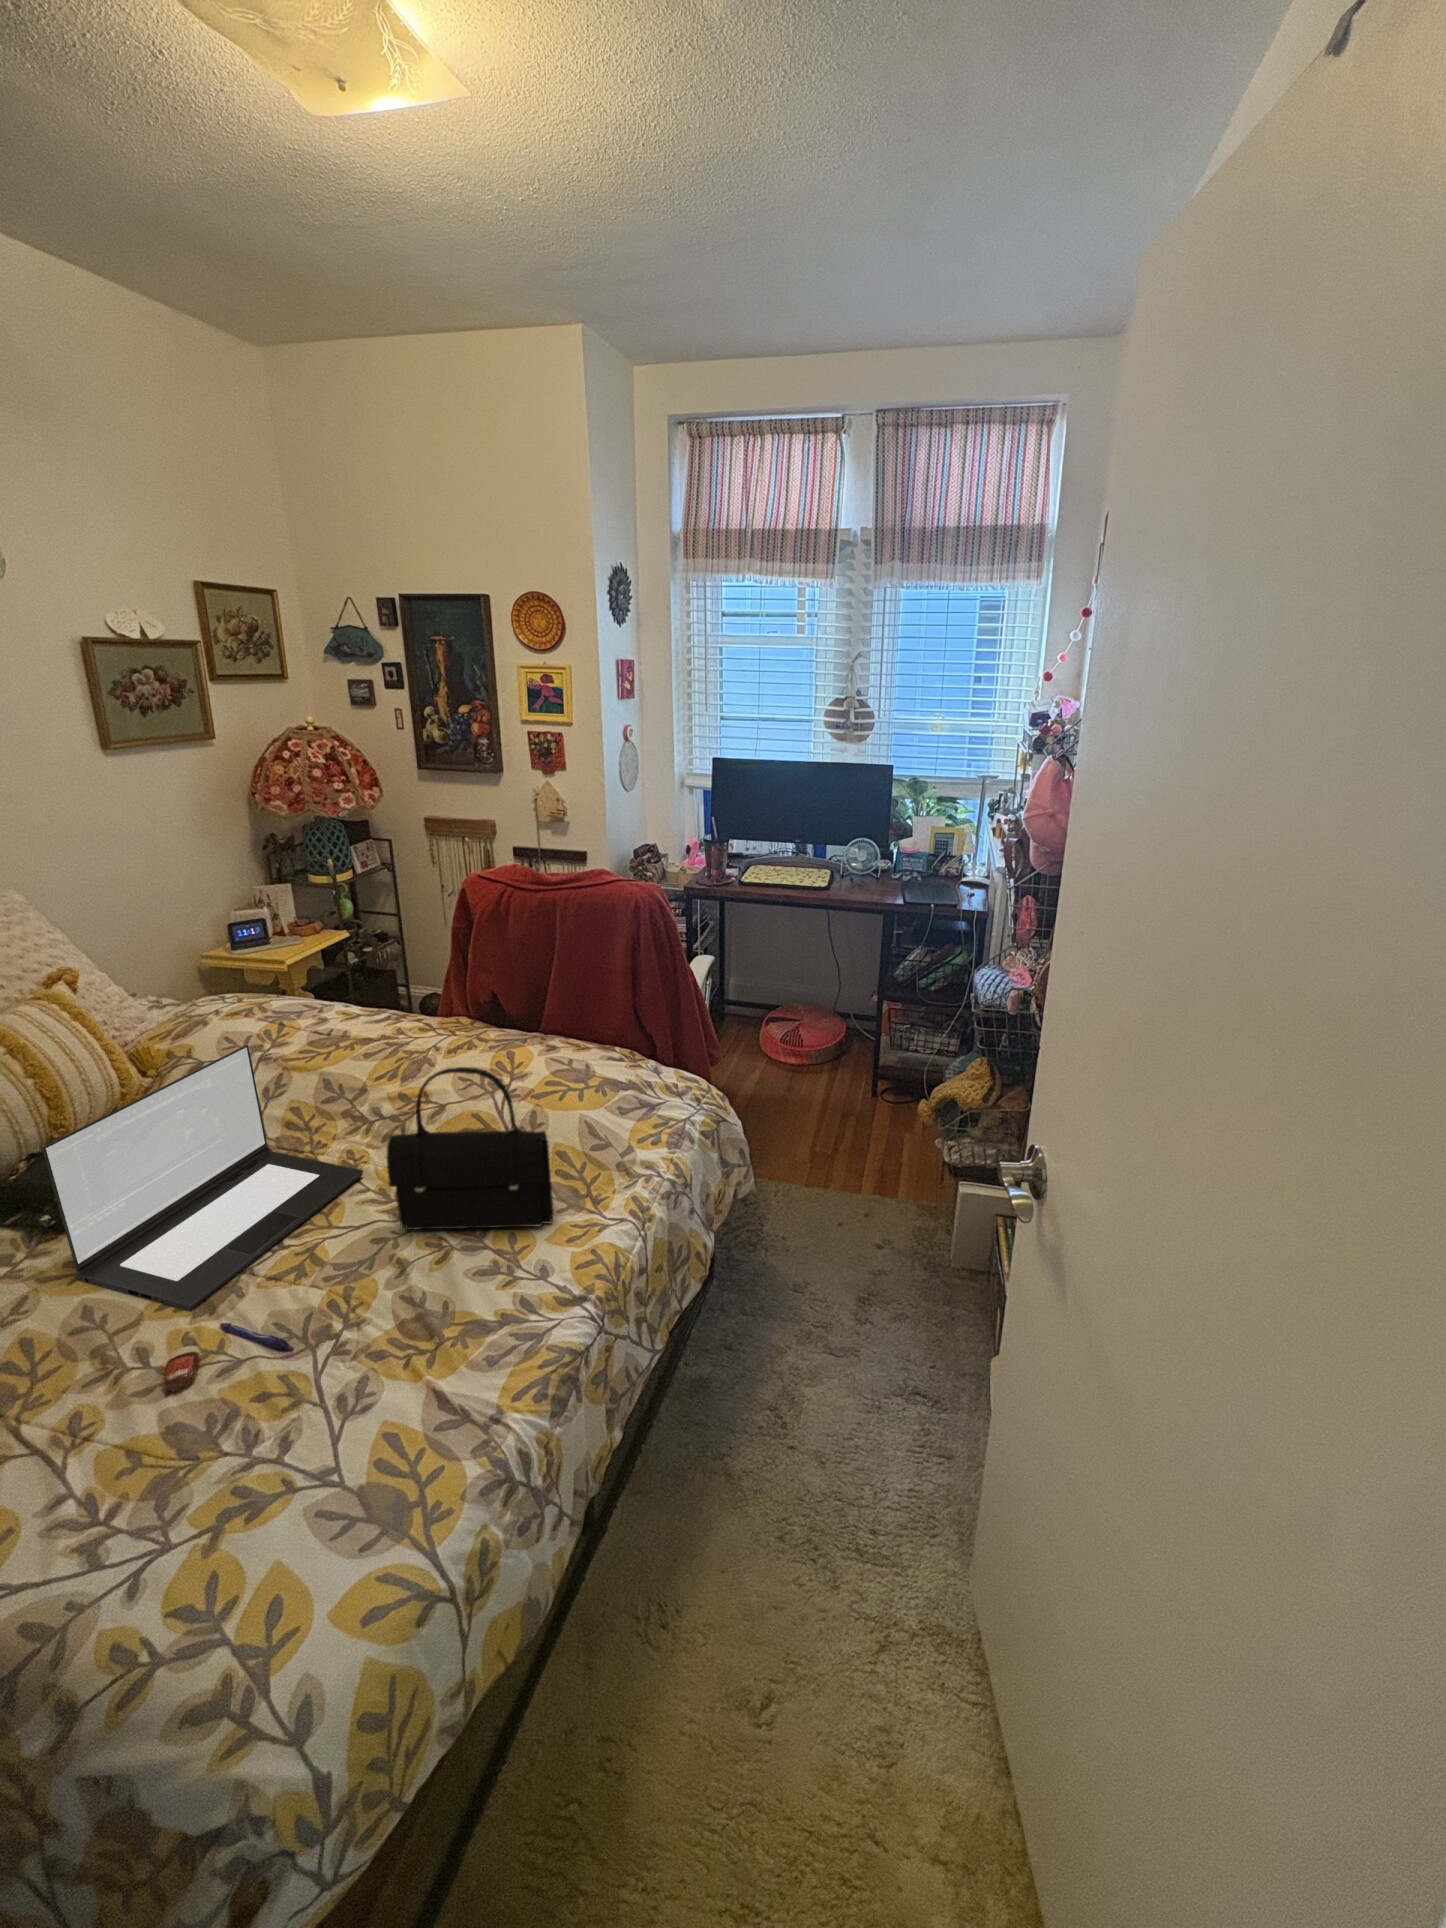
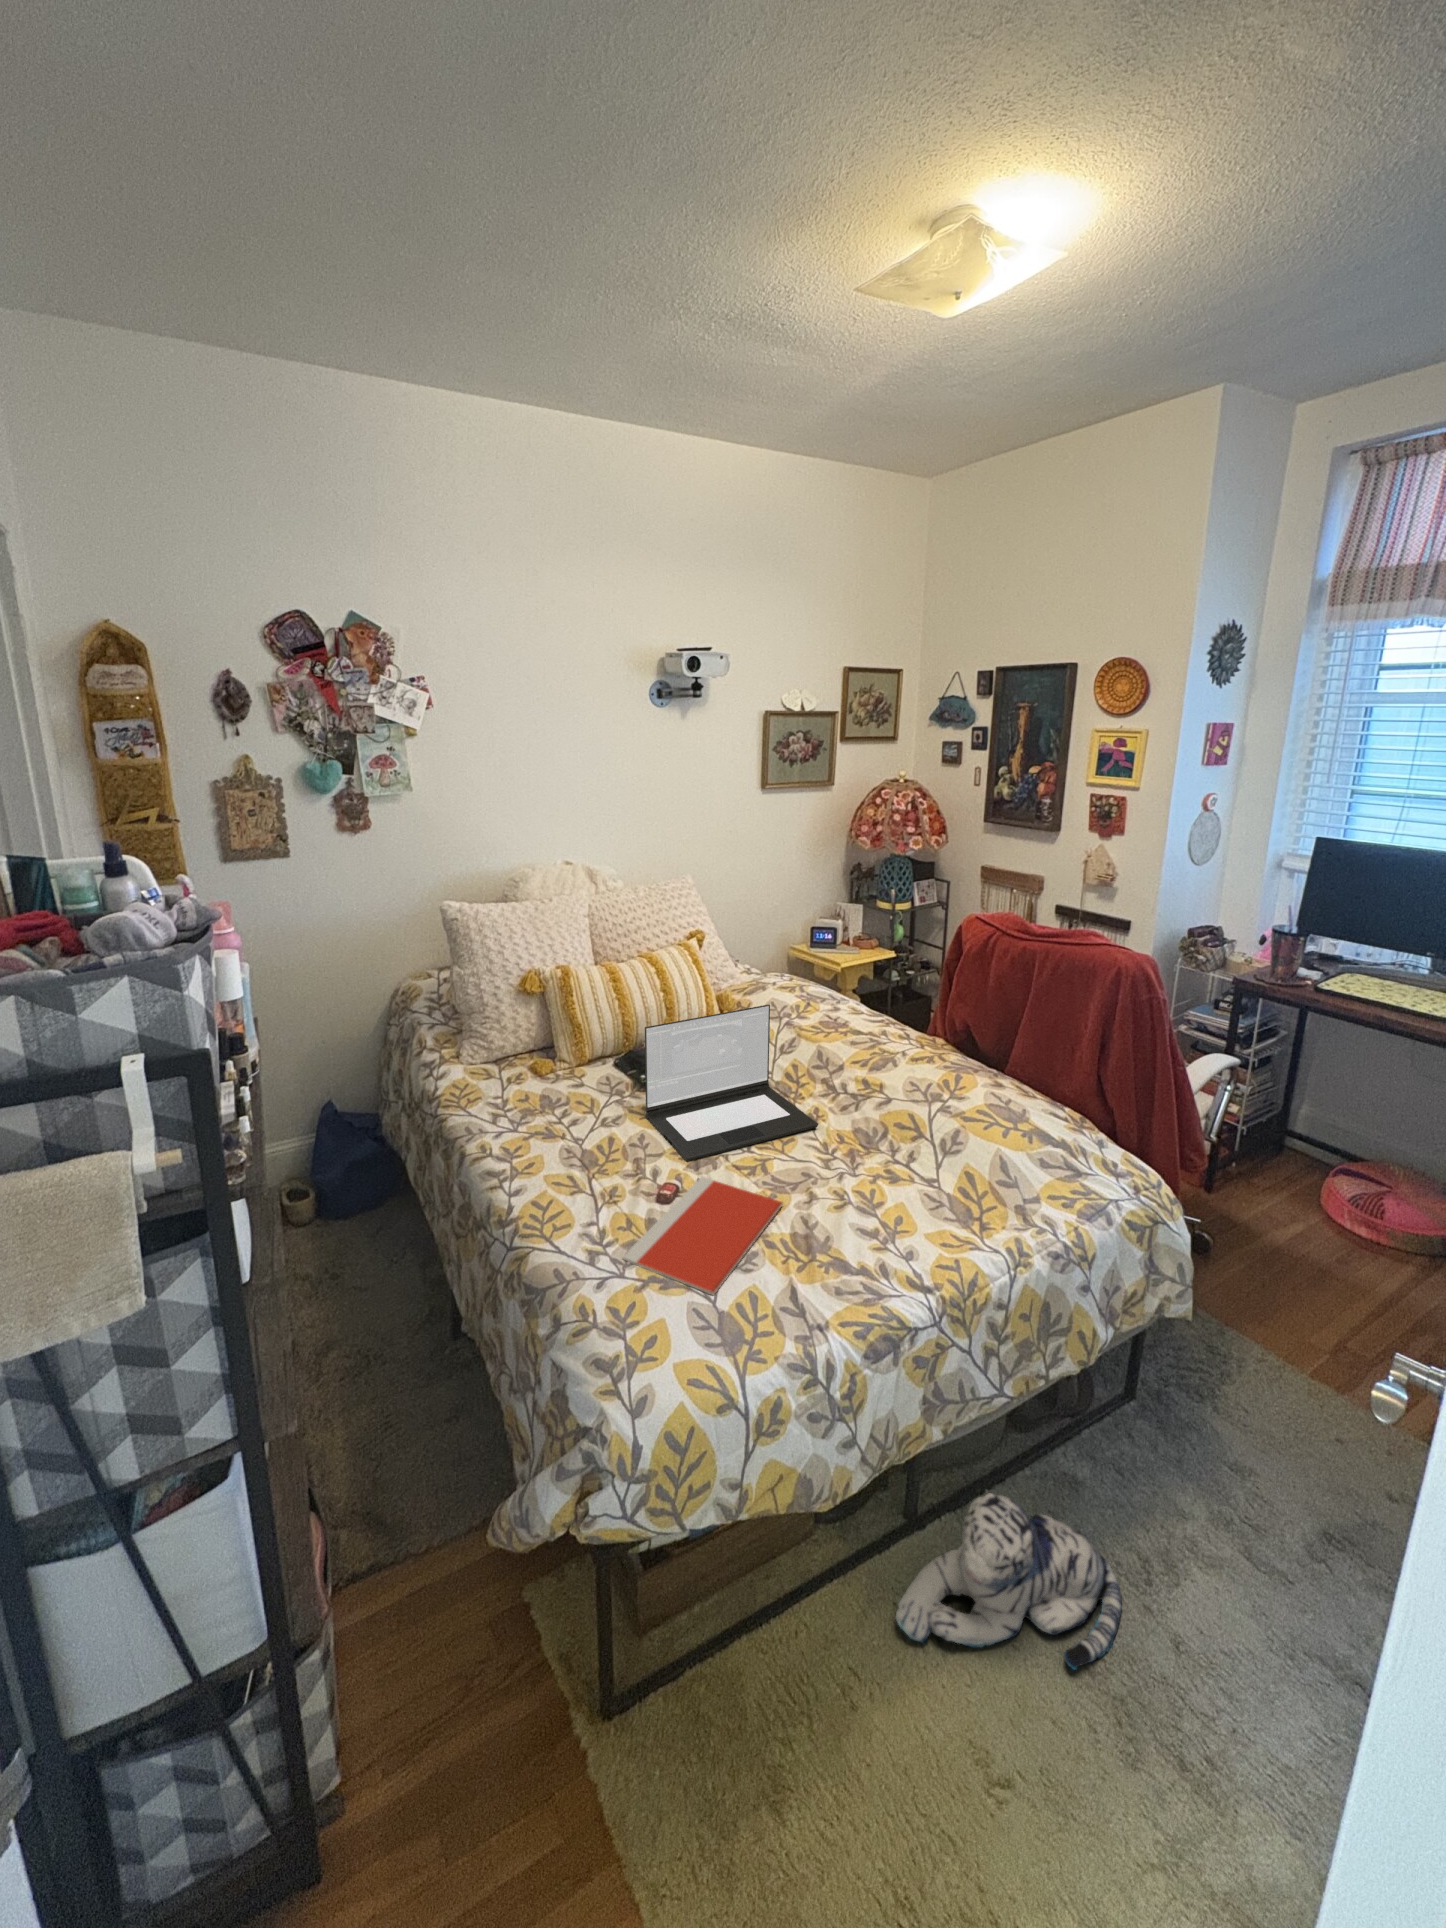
handbag: present [387,1067,554,1230] -> none [820,1057,944,1224]
notebook: none [151,1292,370,1522] -> present [622,1177,783,1295]
plush toy: none [614,1425,780,1650] -> present [896,1493,1122,1670]

